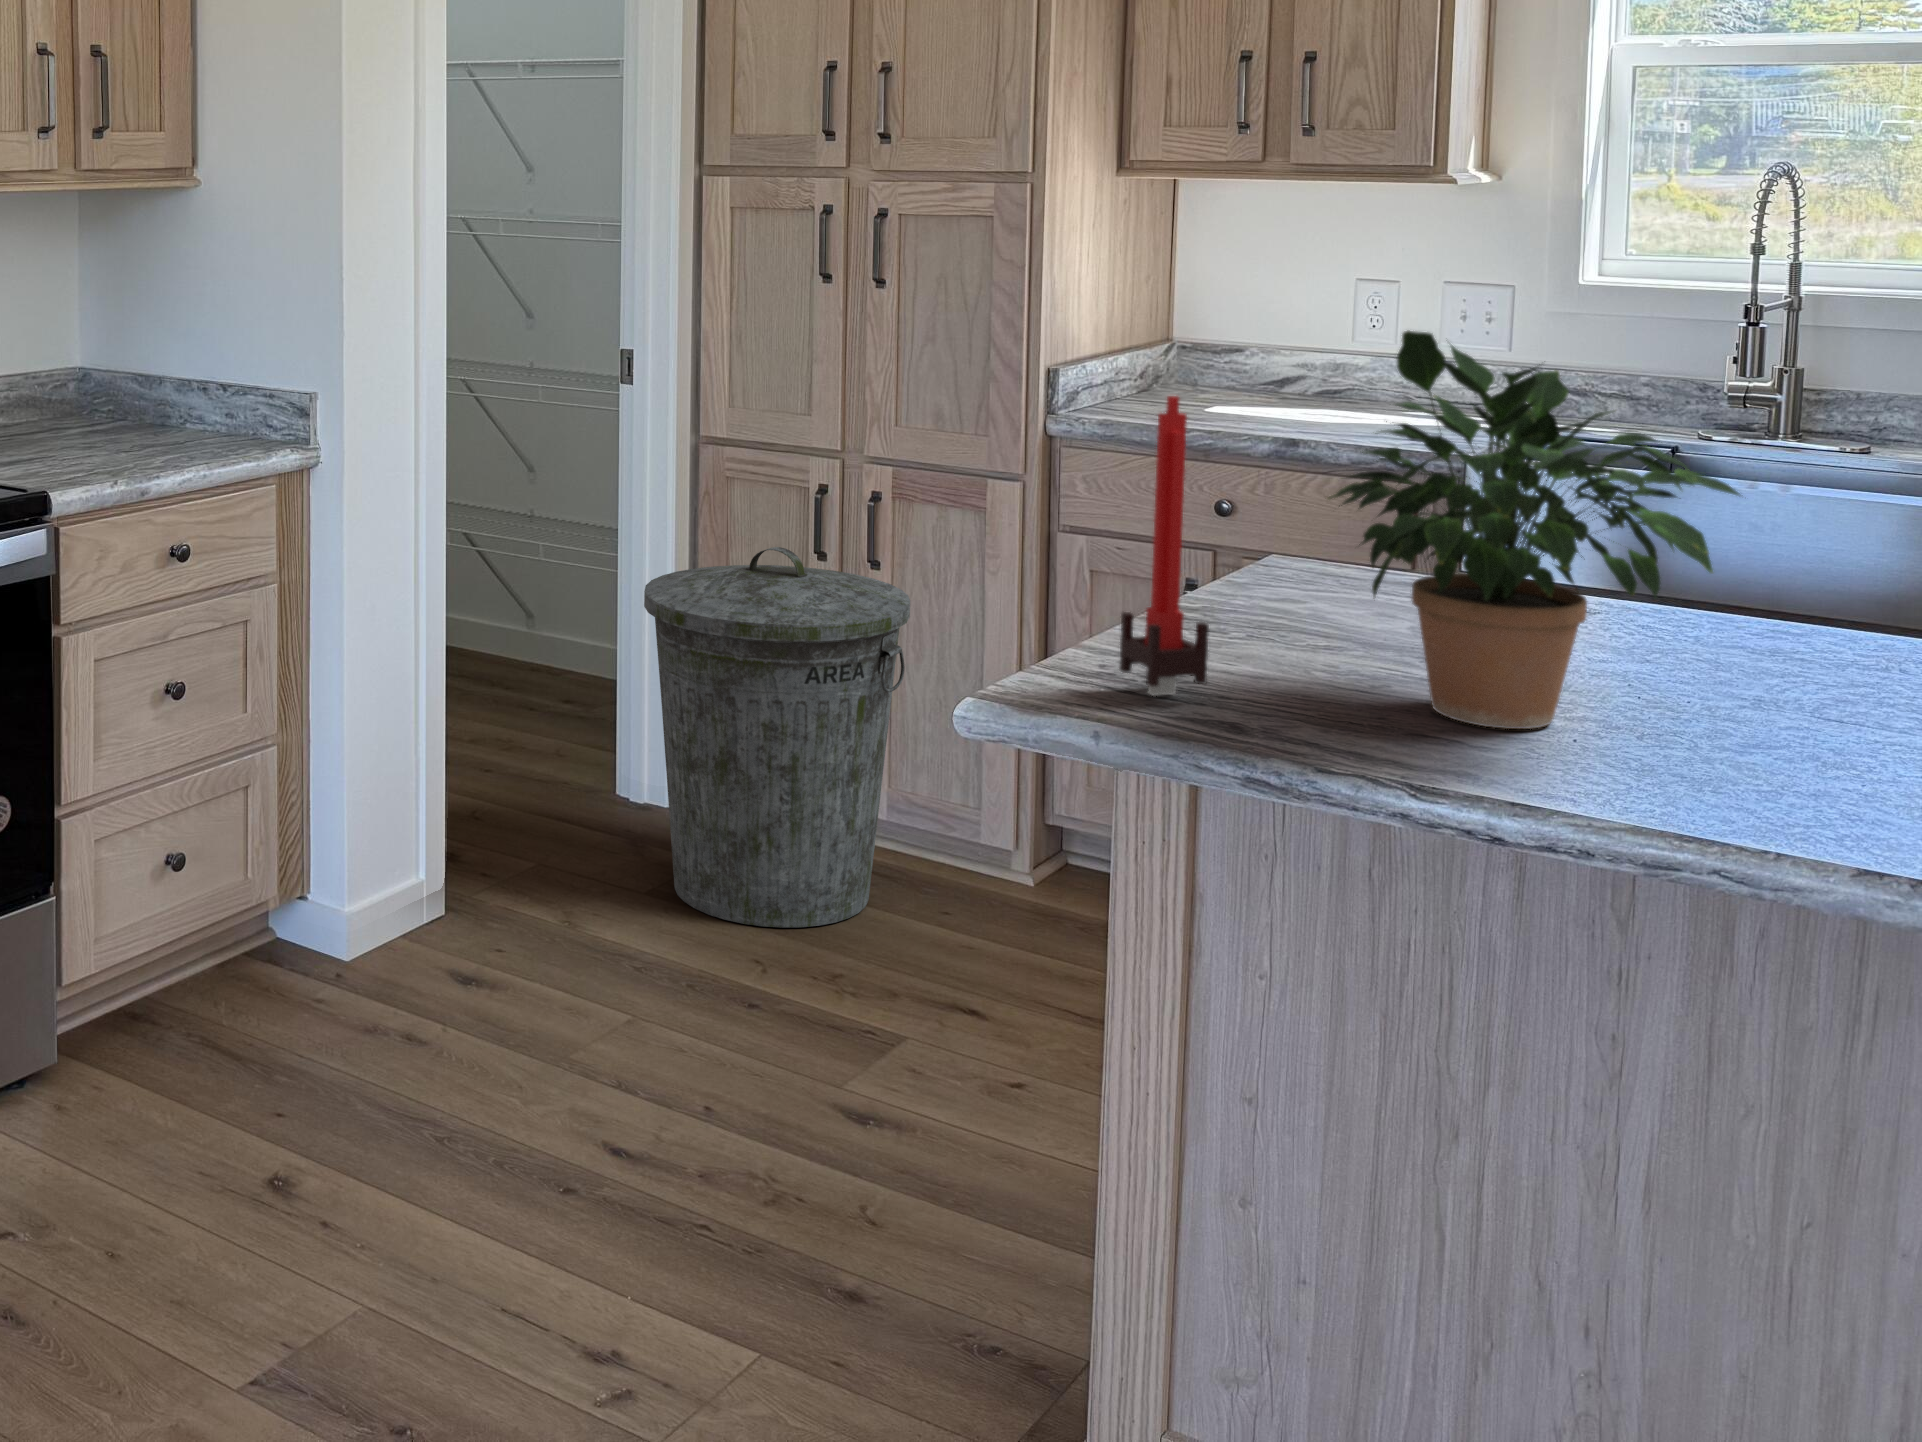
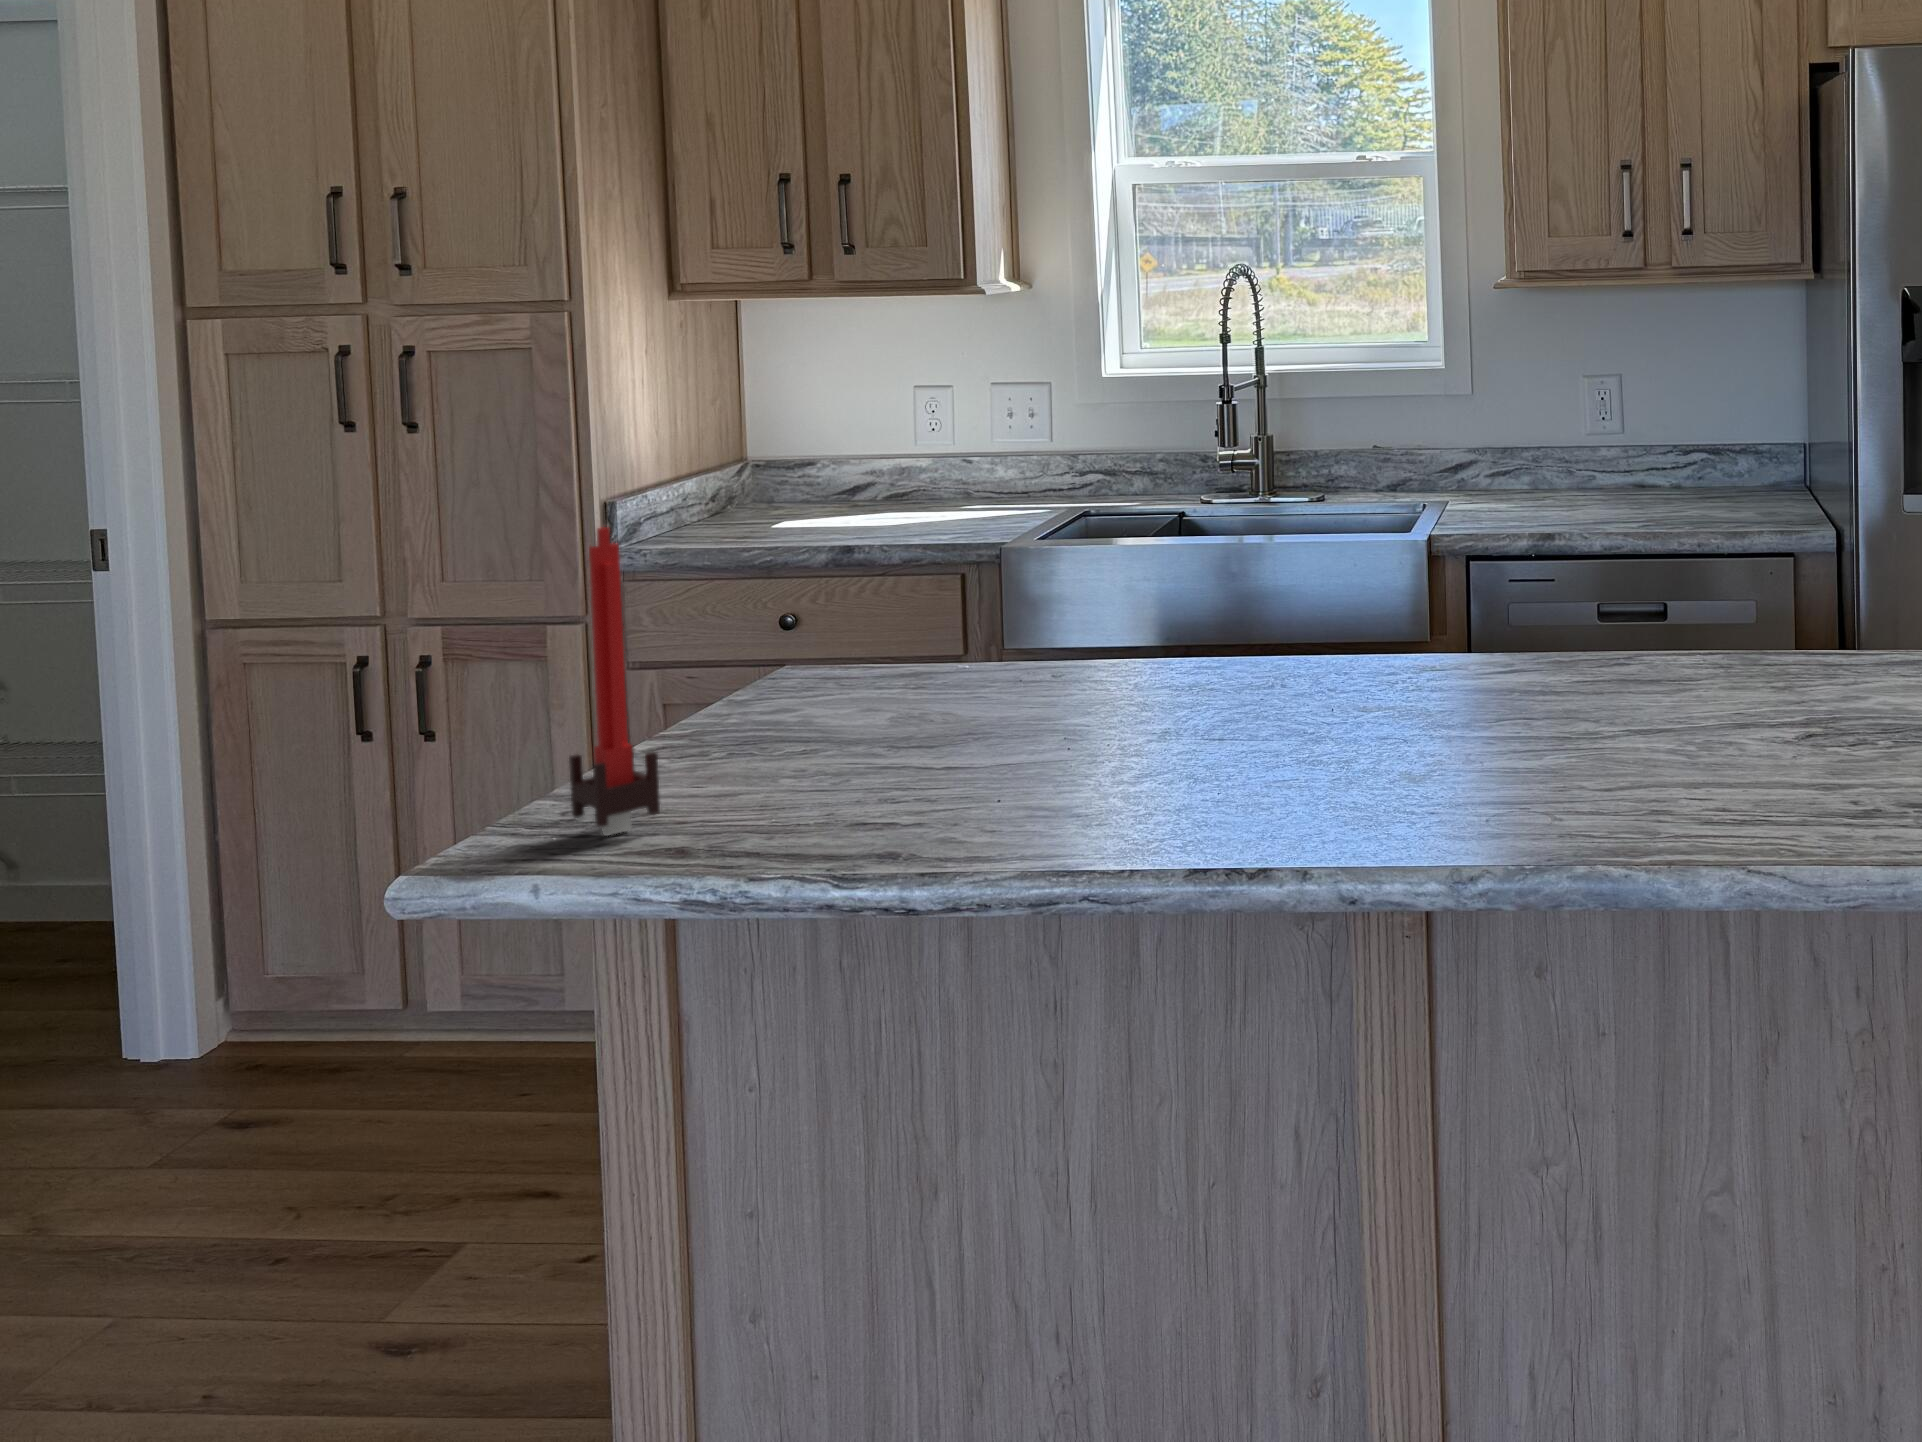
potted plant: present [1328,330,1740,729] -> none [753,439,1133,803]
trash can: present [644,547,910,928] -> none [119,736,463,1181]

